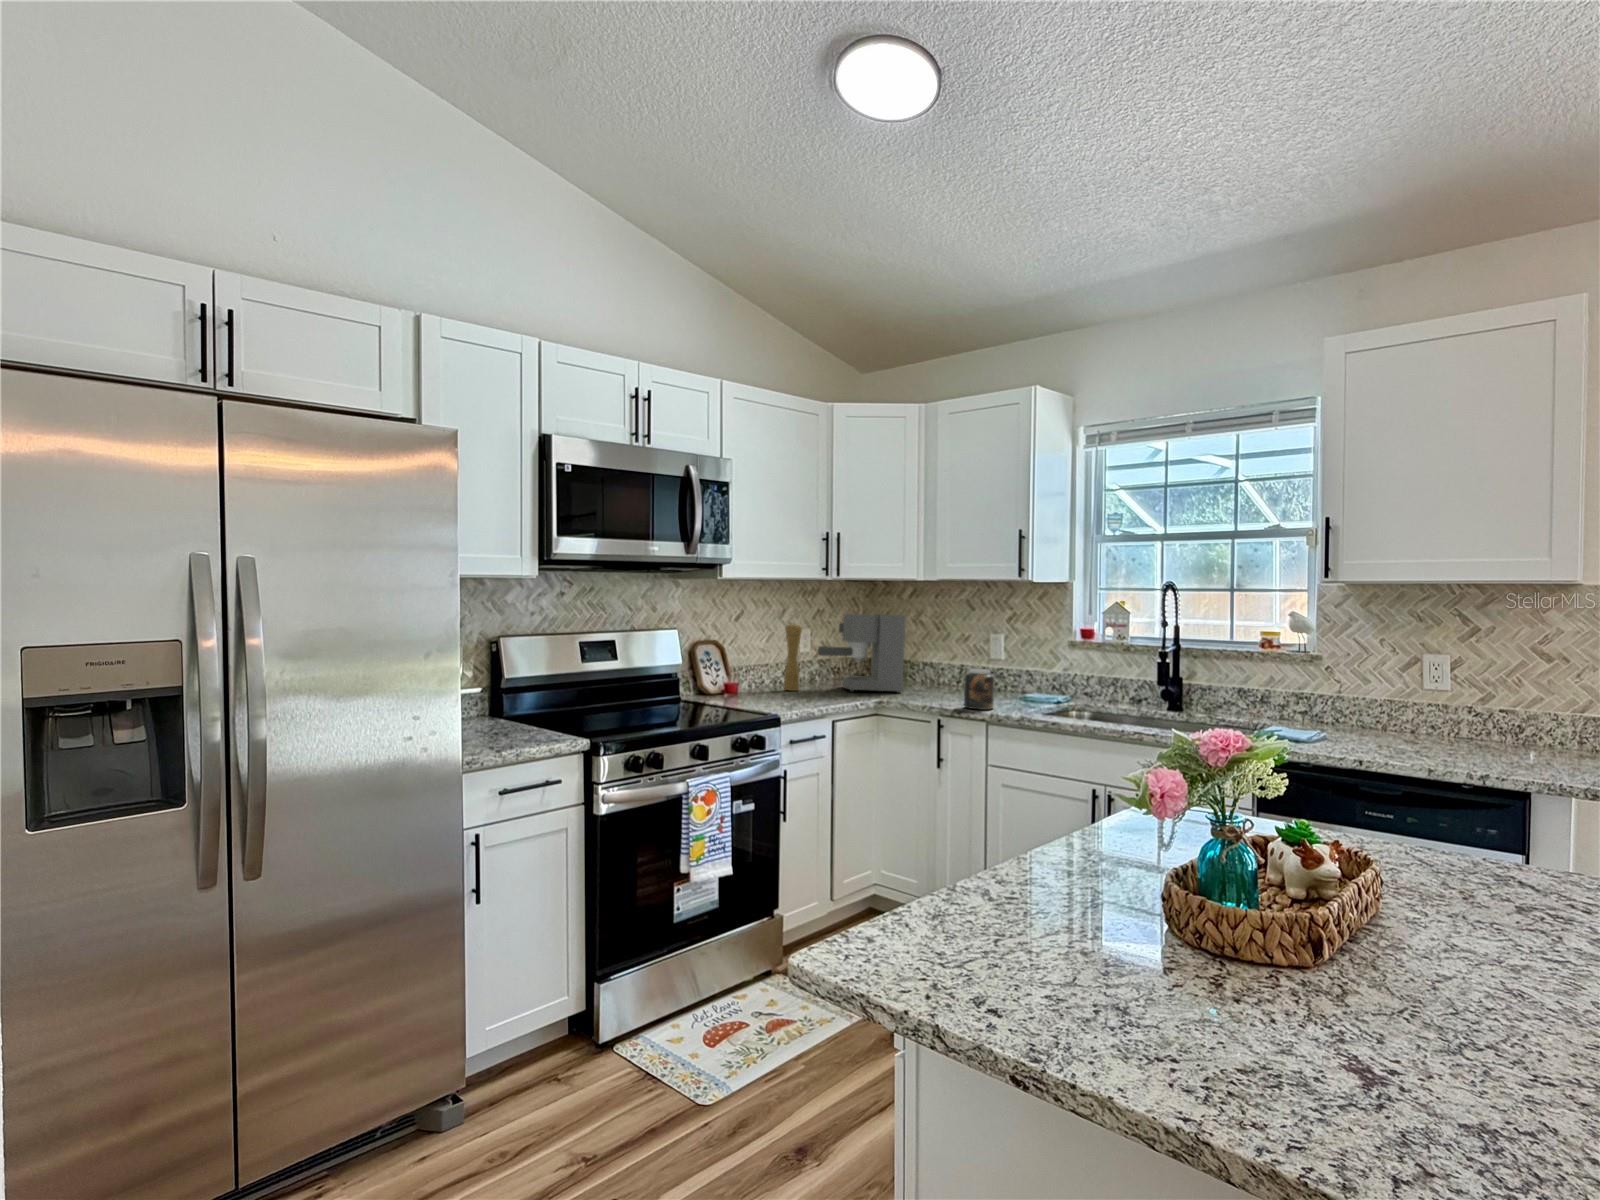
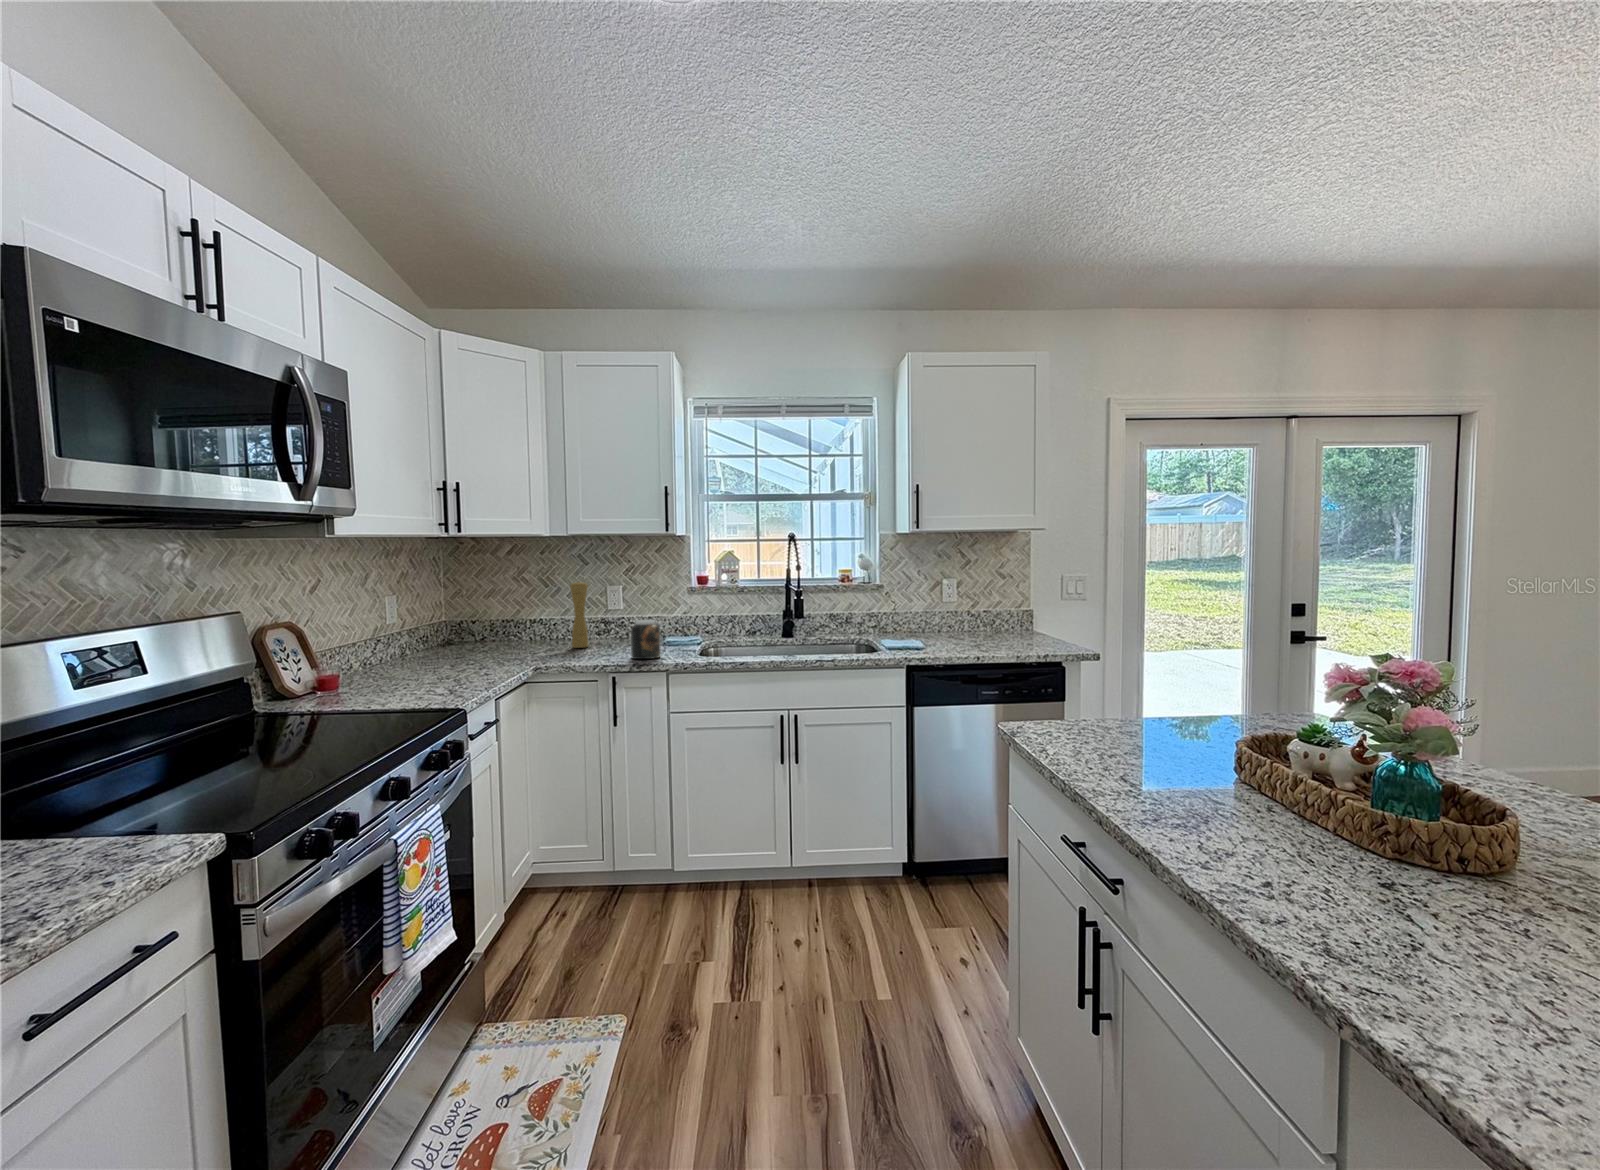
coffee maker: present [818,614,906,693] -> none [429,574,535,659]
pepper mill: present [783,624,802,691] -> present [570,582,588,648]

